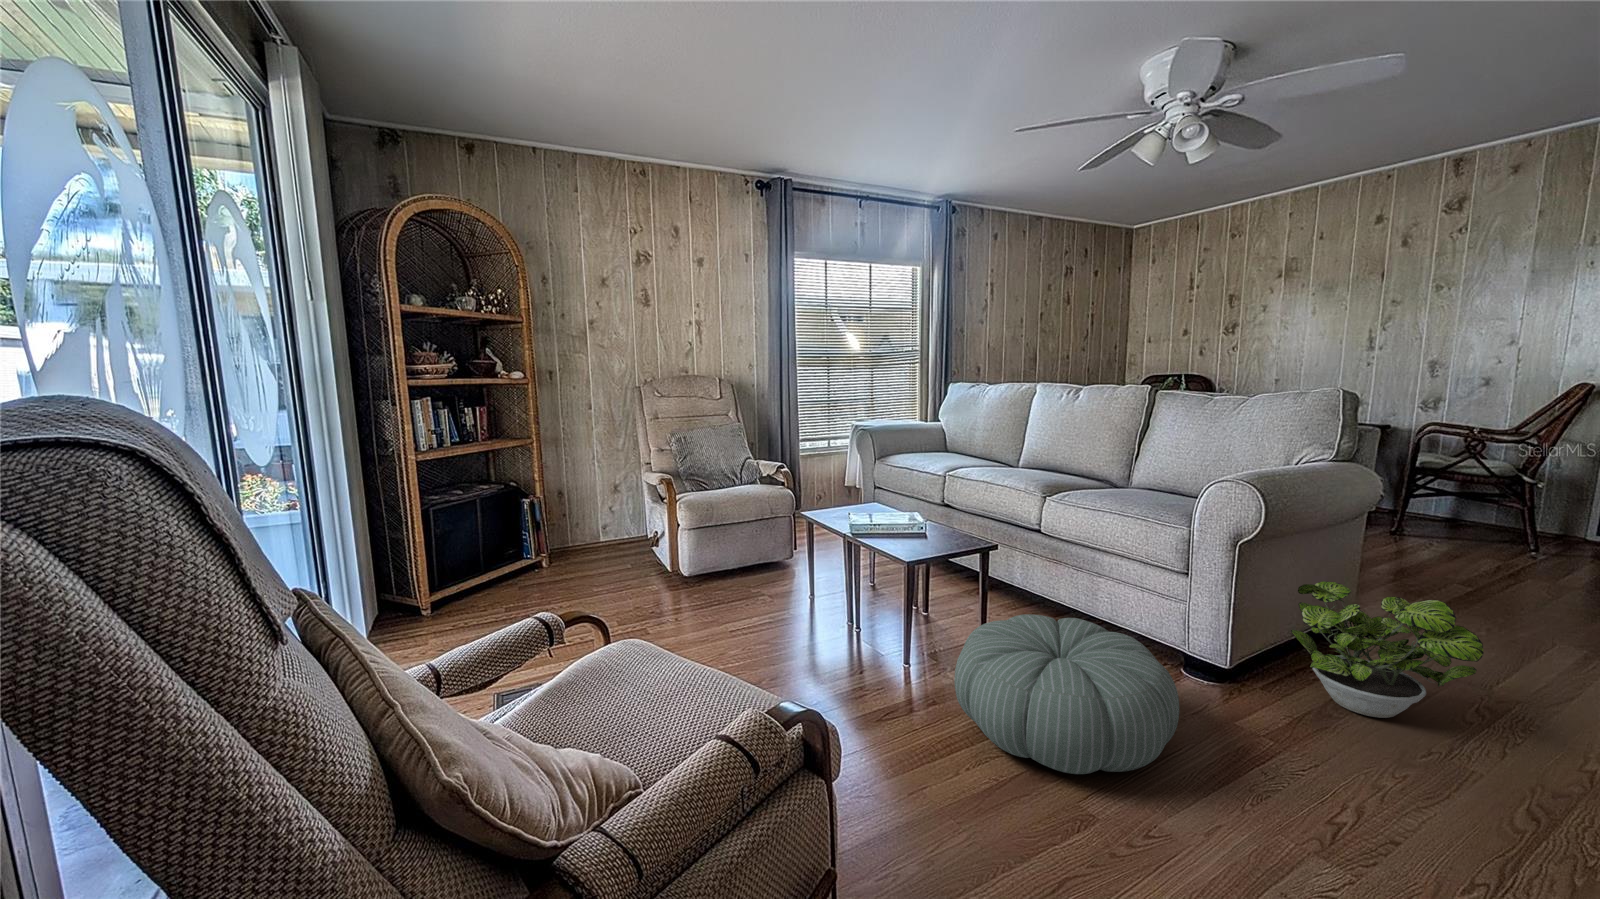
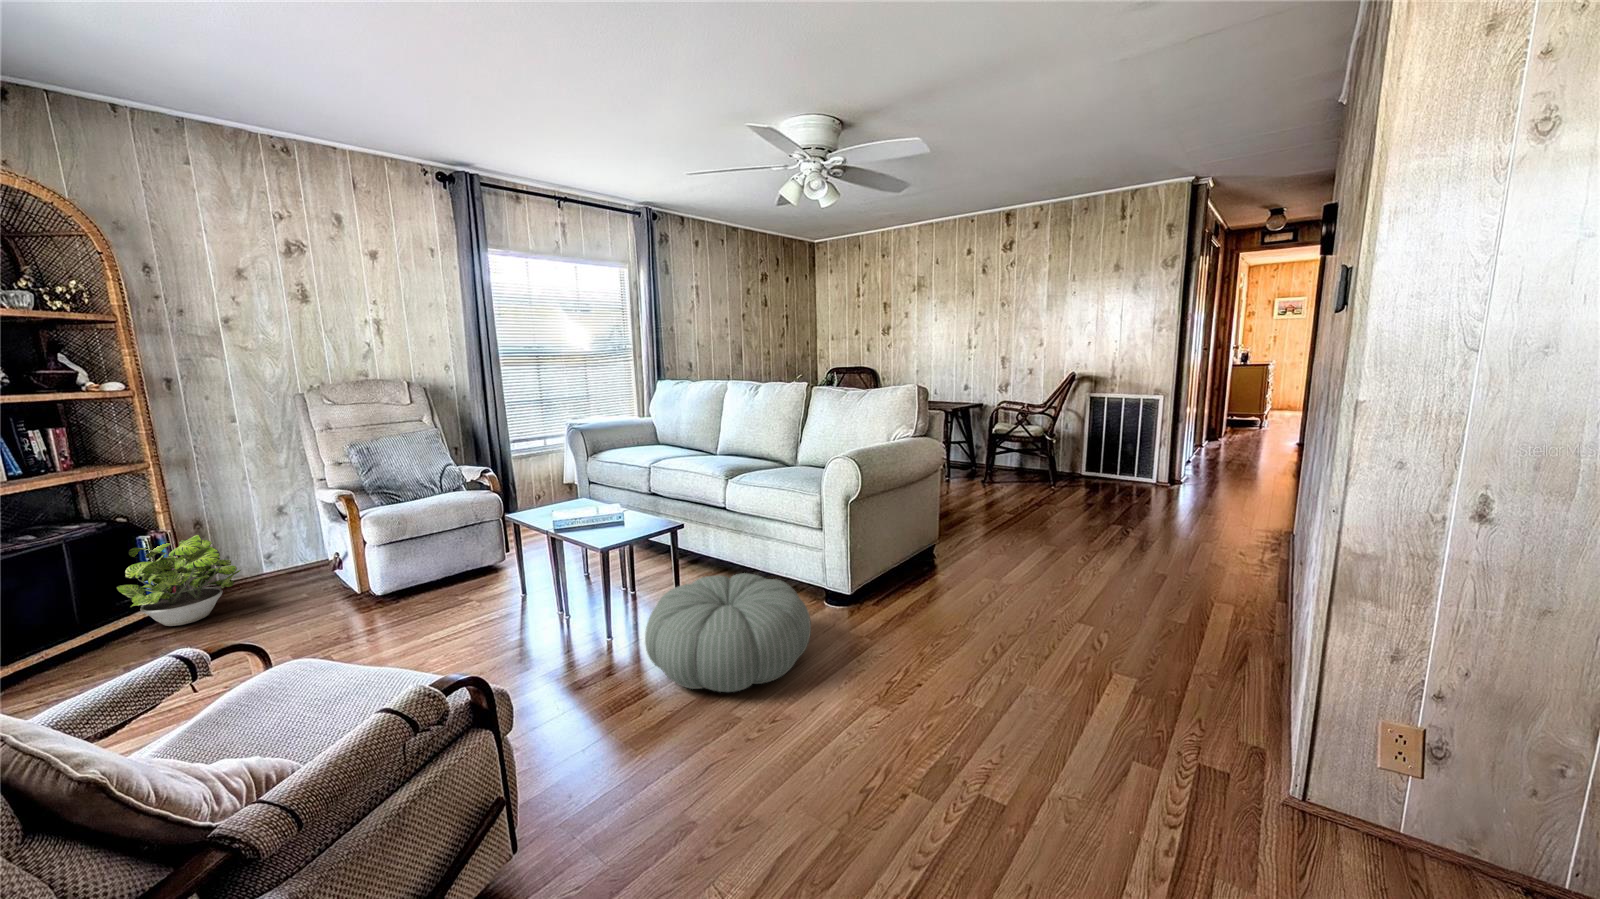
potted plant: present [1291,581,1484,718] -> present [116,535,241,626]

